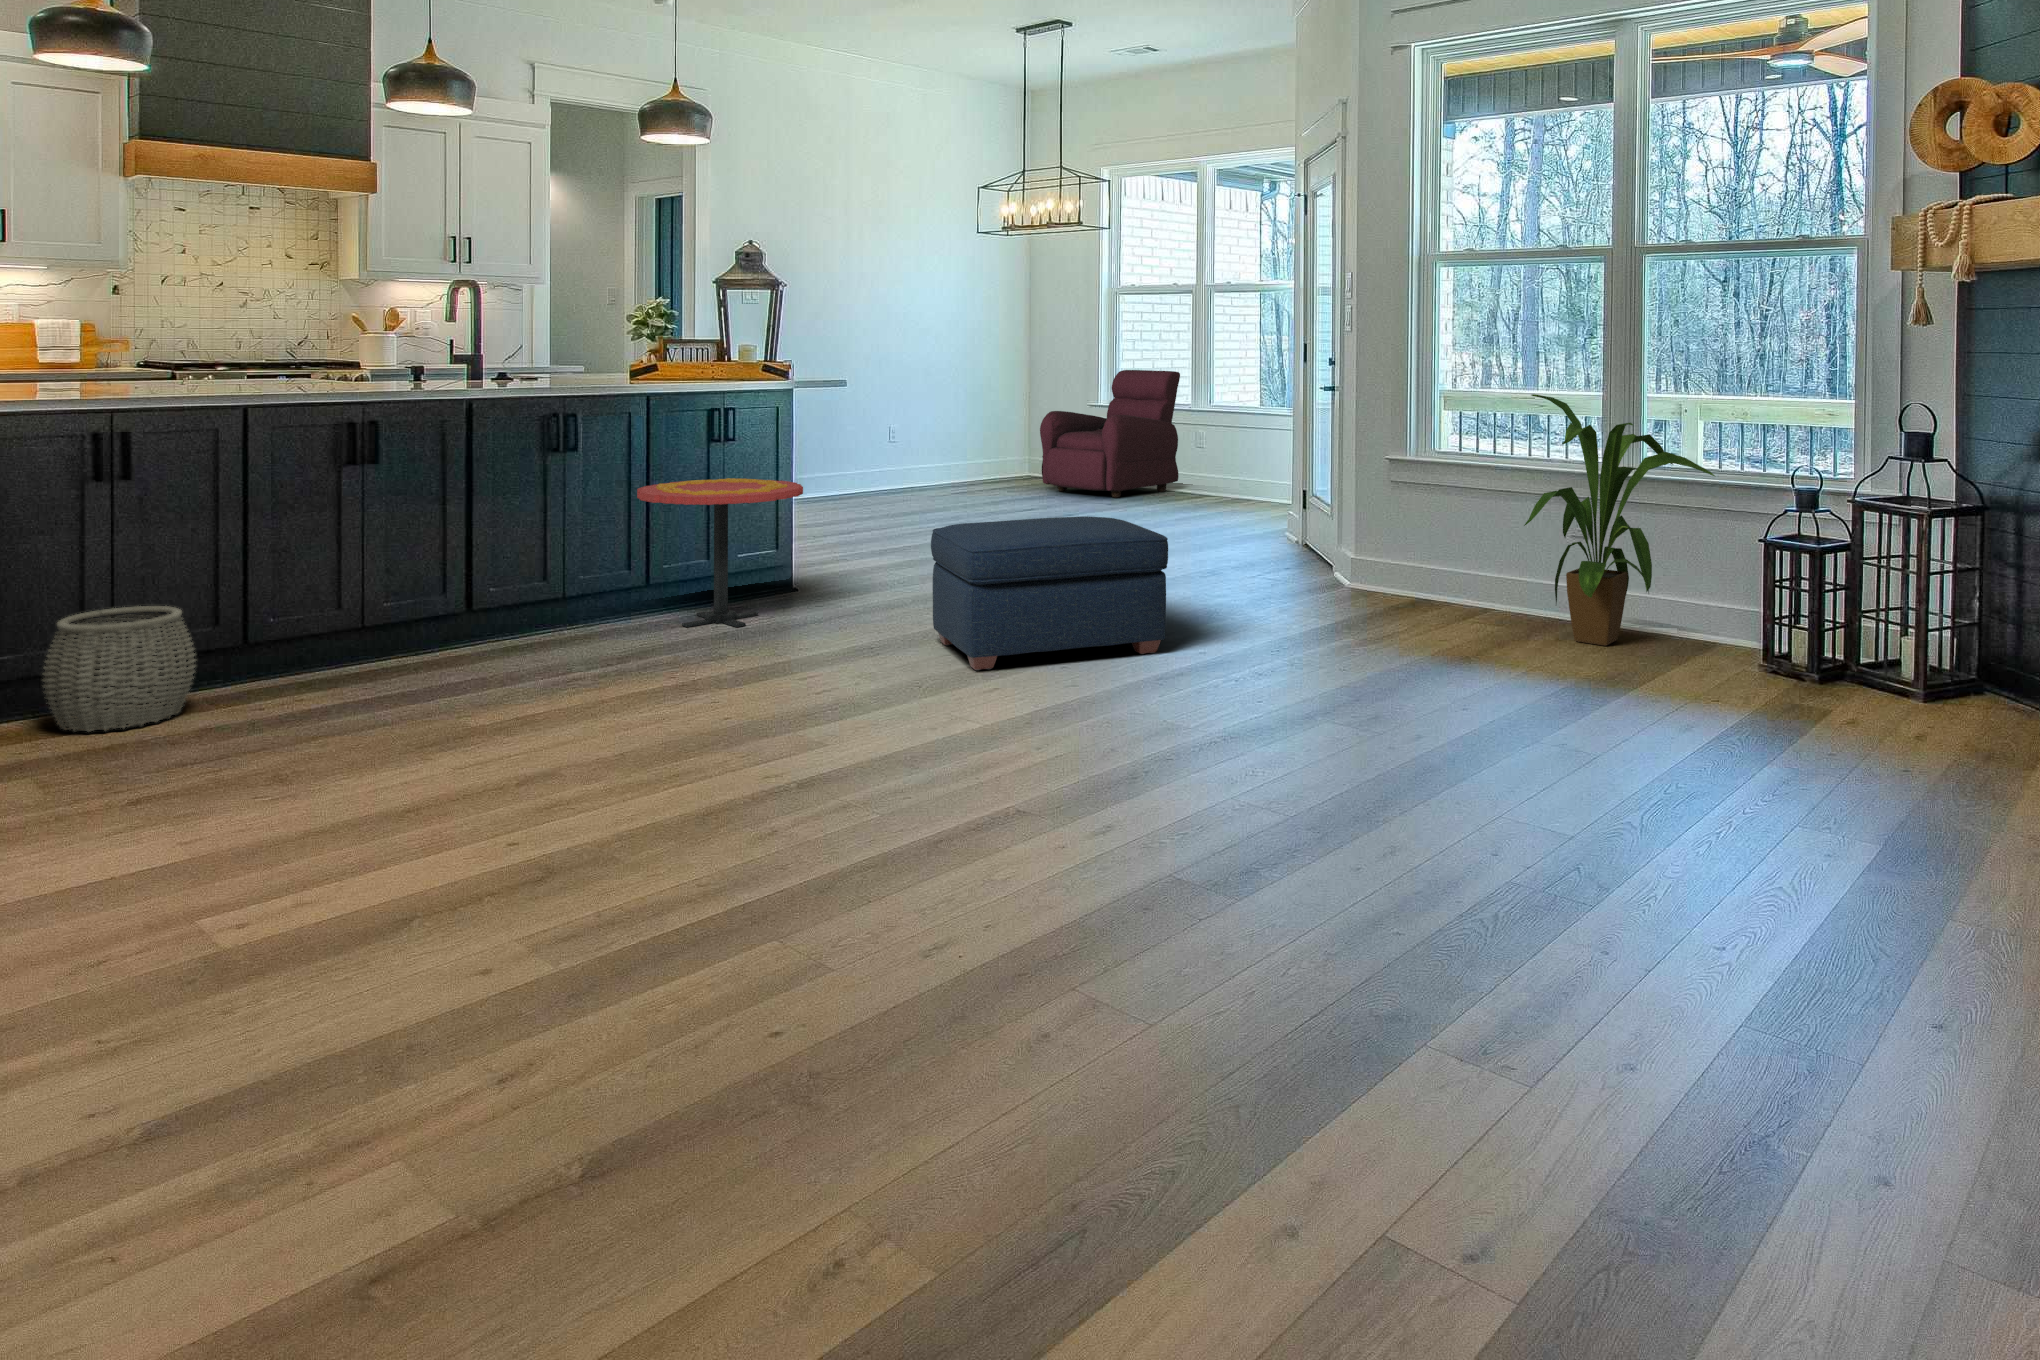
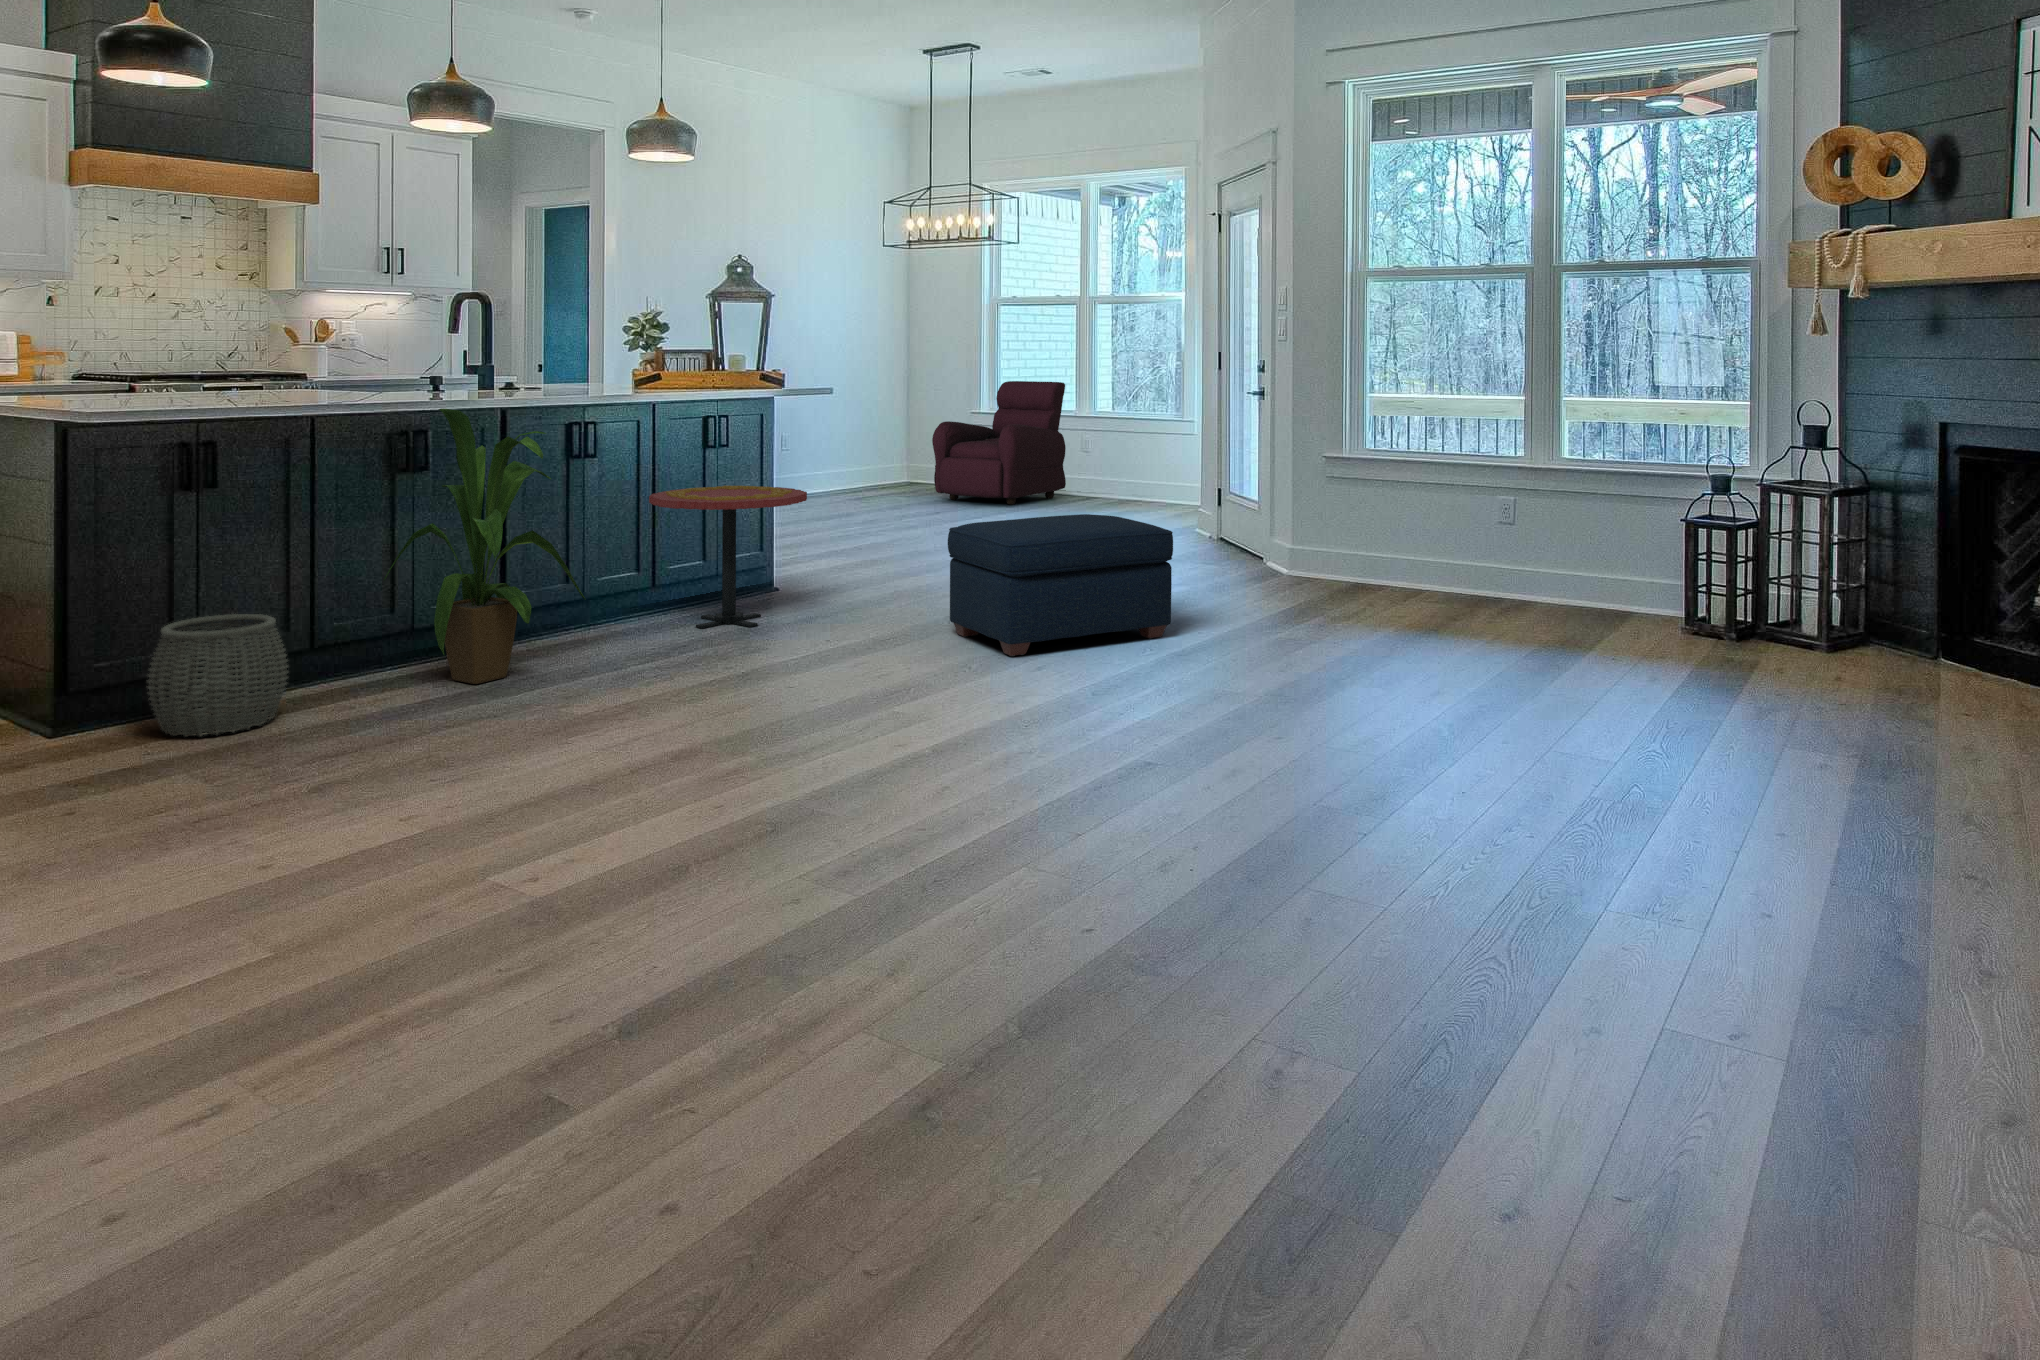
house plant: present [1524,394,1715,646] -> present [384,409,585,684]

